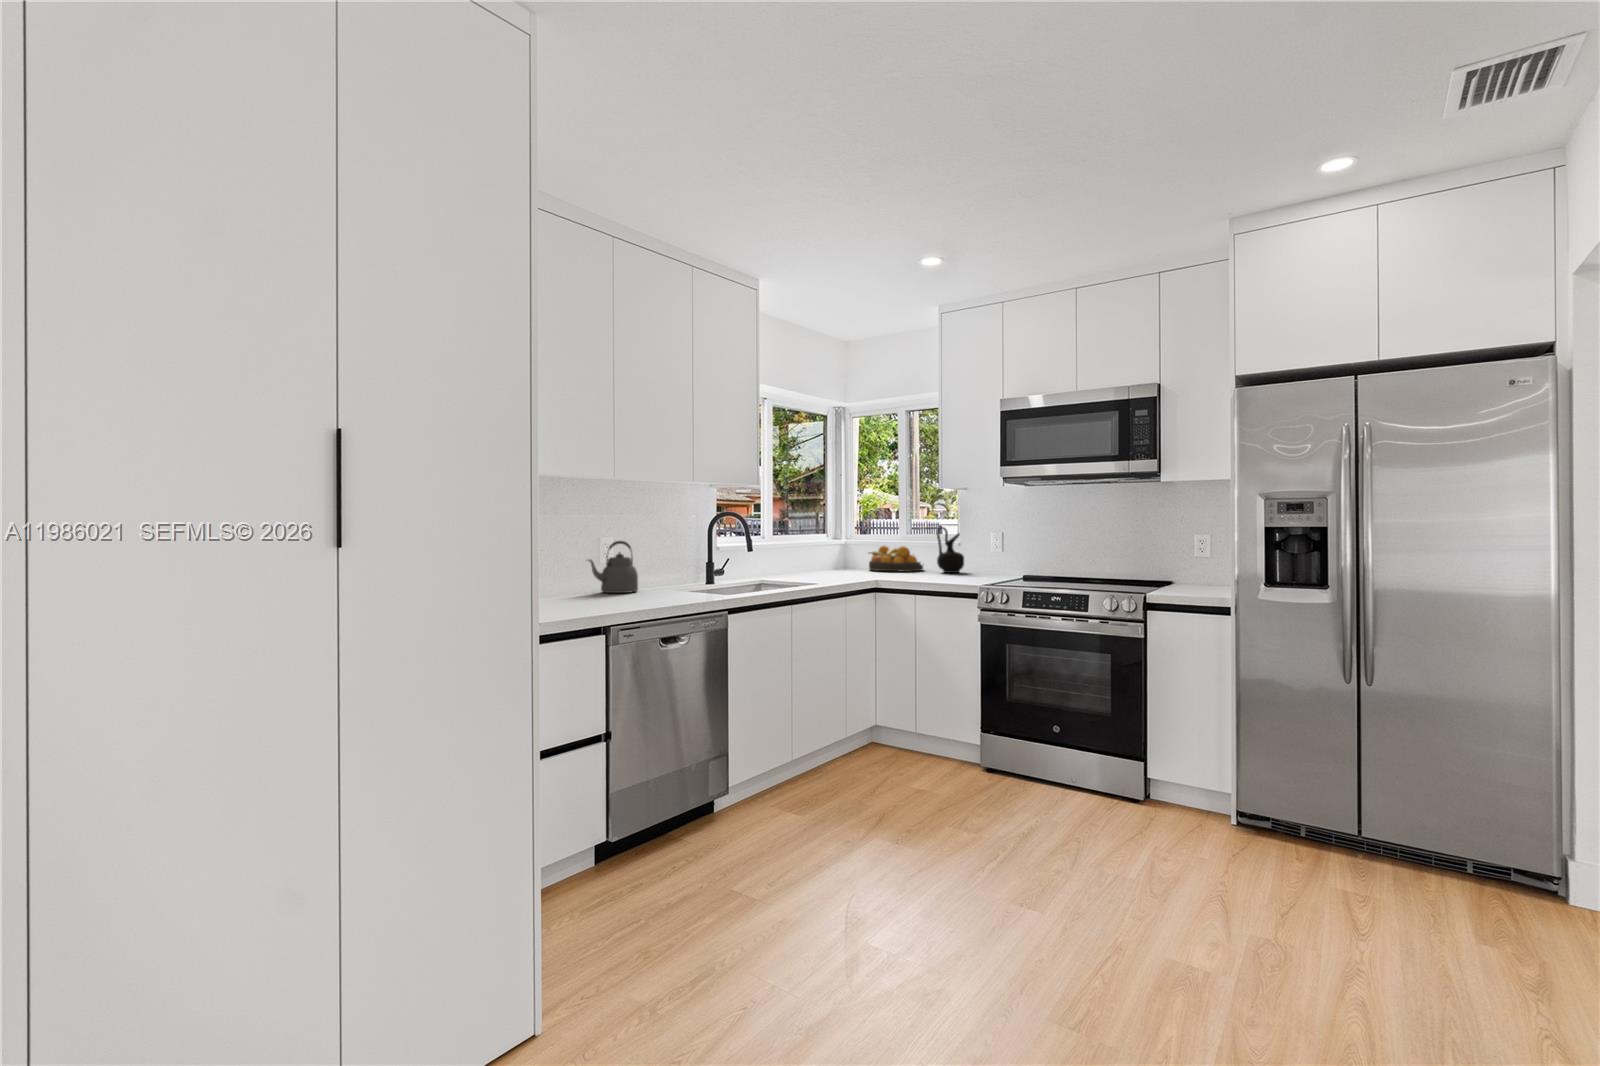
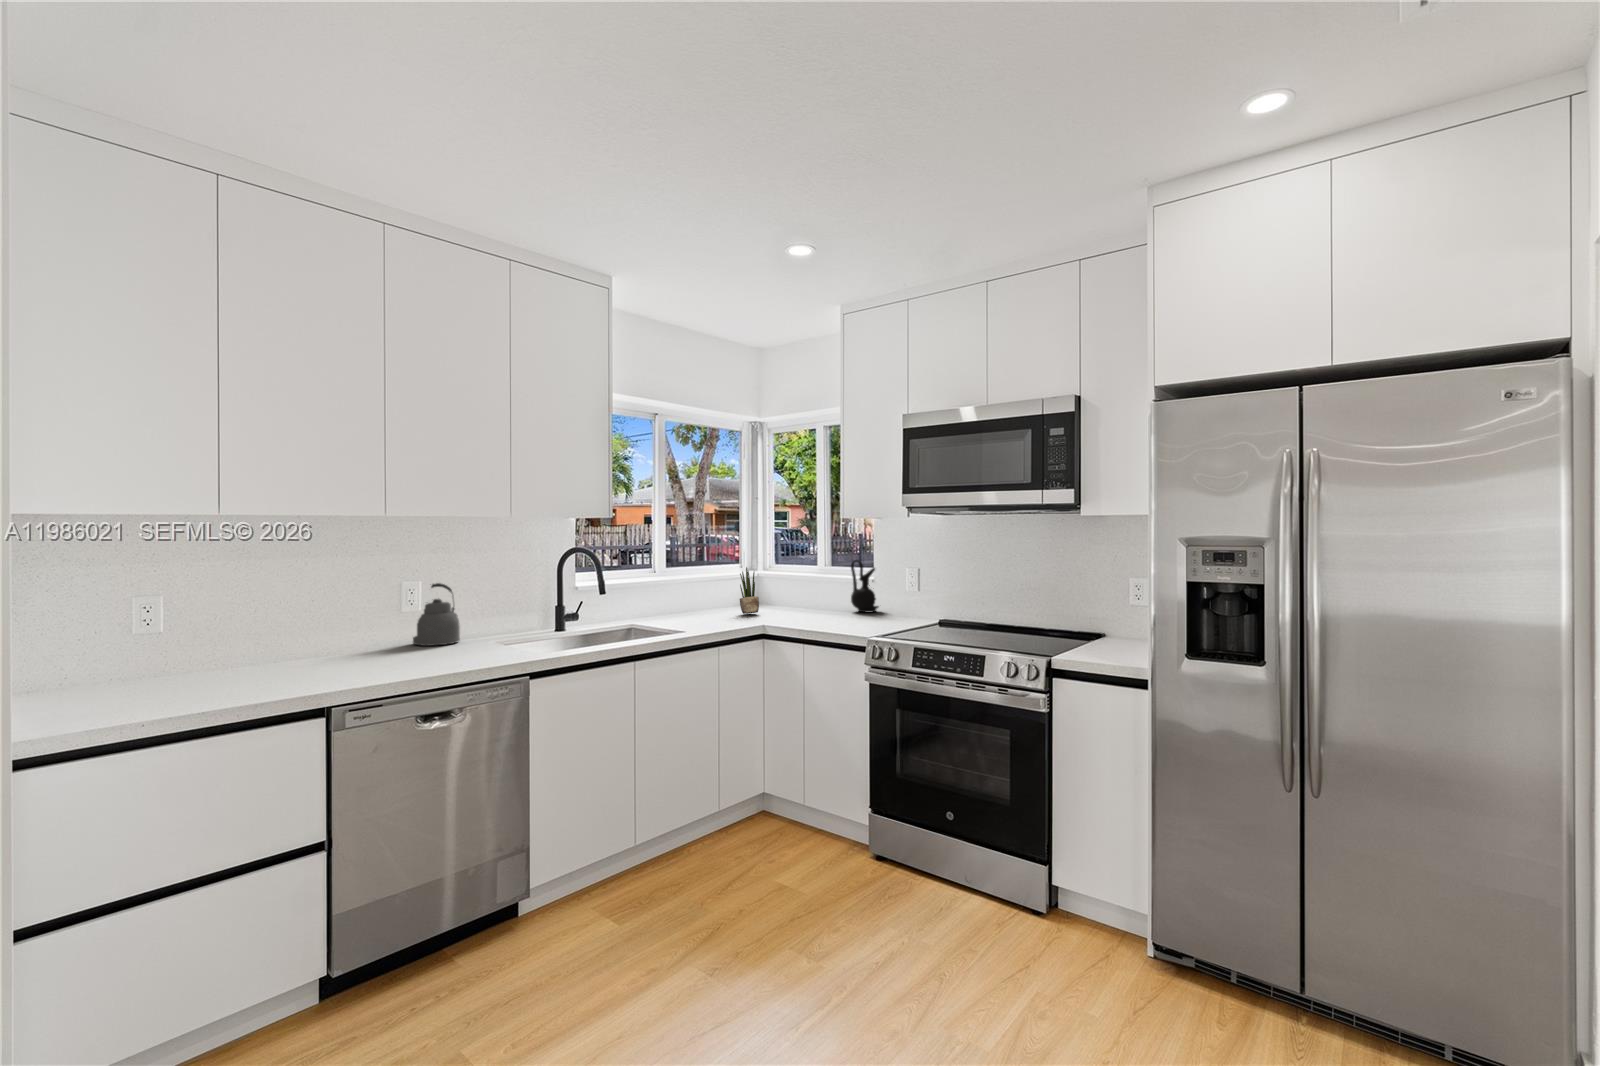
potted plant: none [842,533,859,575] -> present [740,567,759,614]
fruit bowl: present [869,546,923,572] -> none [780,579,842,609]

